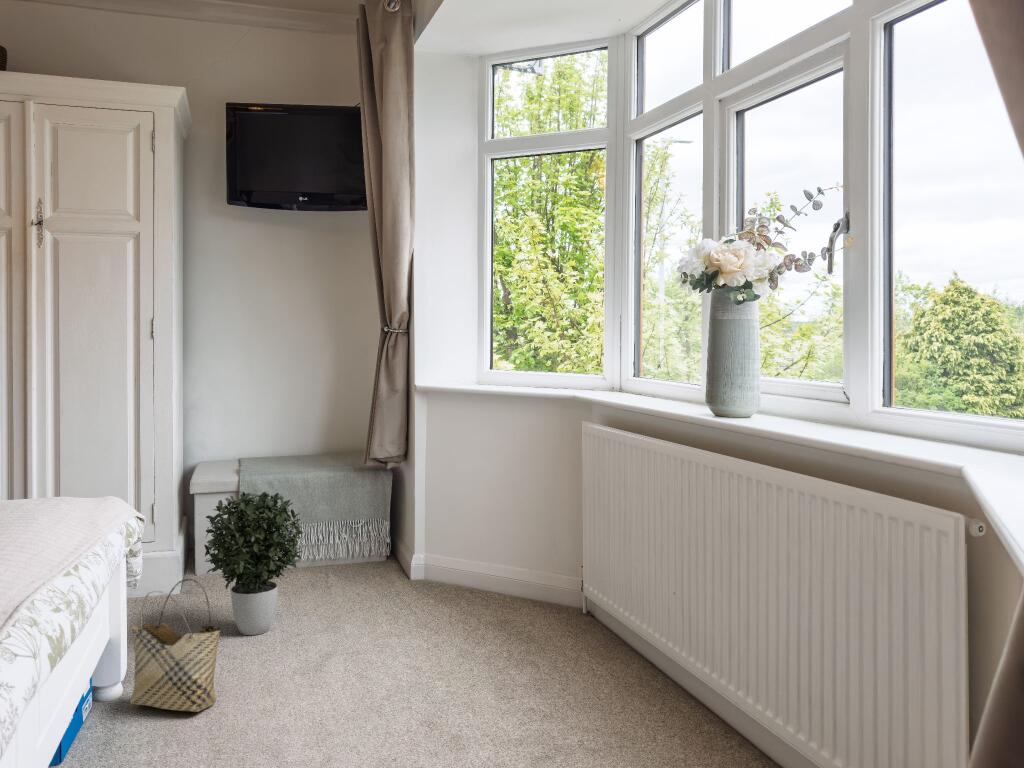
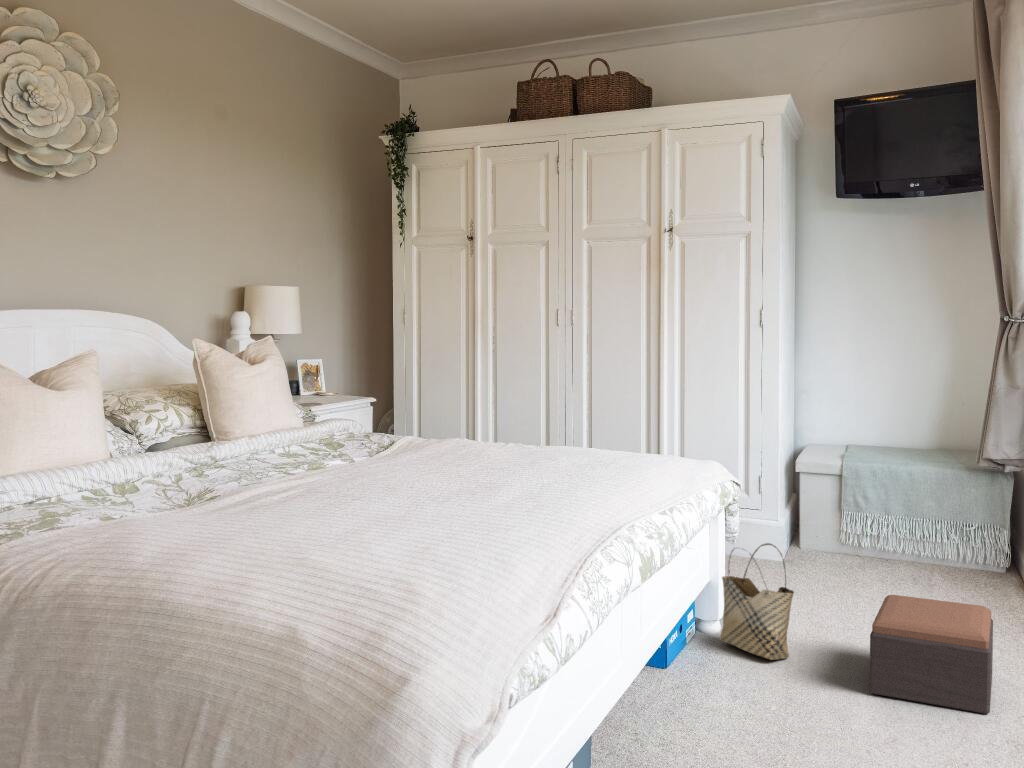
potted plant: present [204,492,304,635] -> none [793,474,893,613]
footstool: none [310,603,420,720] -> present [870,595,993,714]

